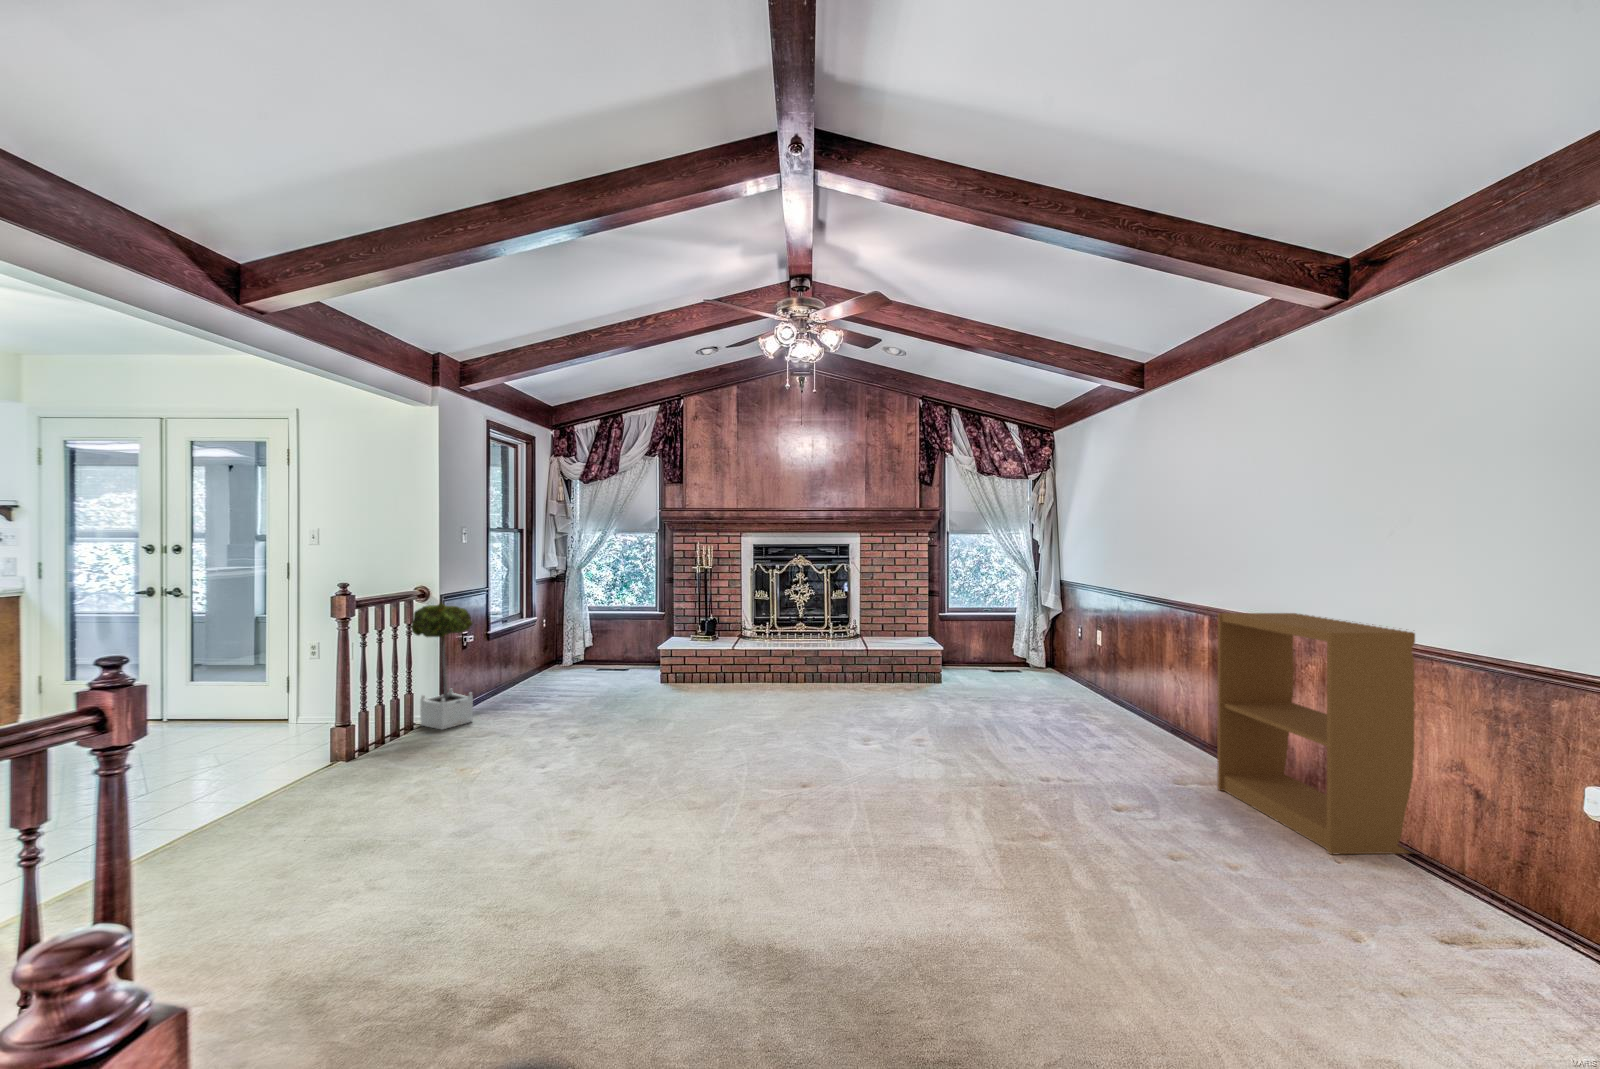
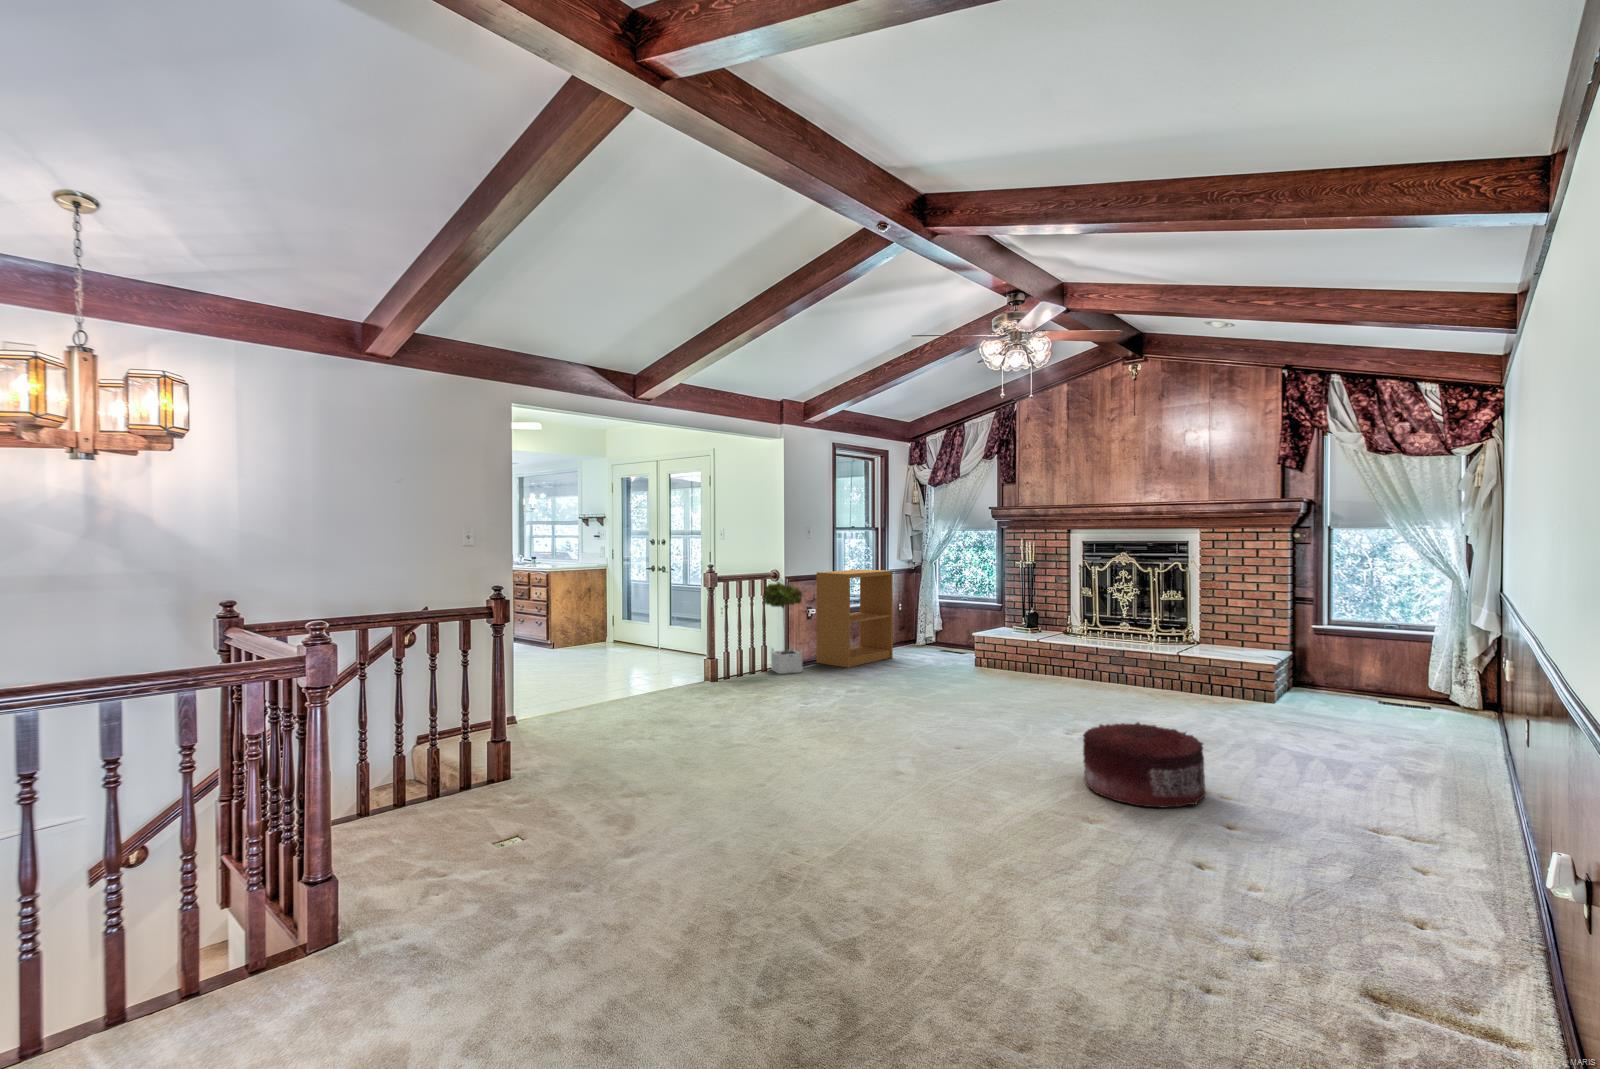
bookshelf: present [1217,613,1415,854] -> present [817,569,893,668]
pouf: none [963,718,1081,804] -> present [1083,723,1206,808]

